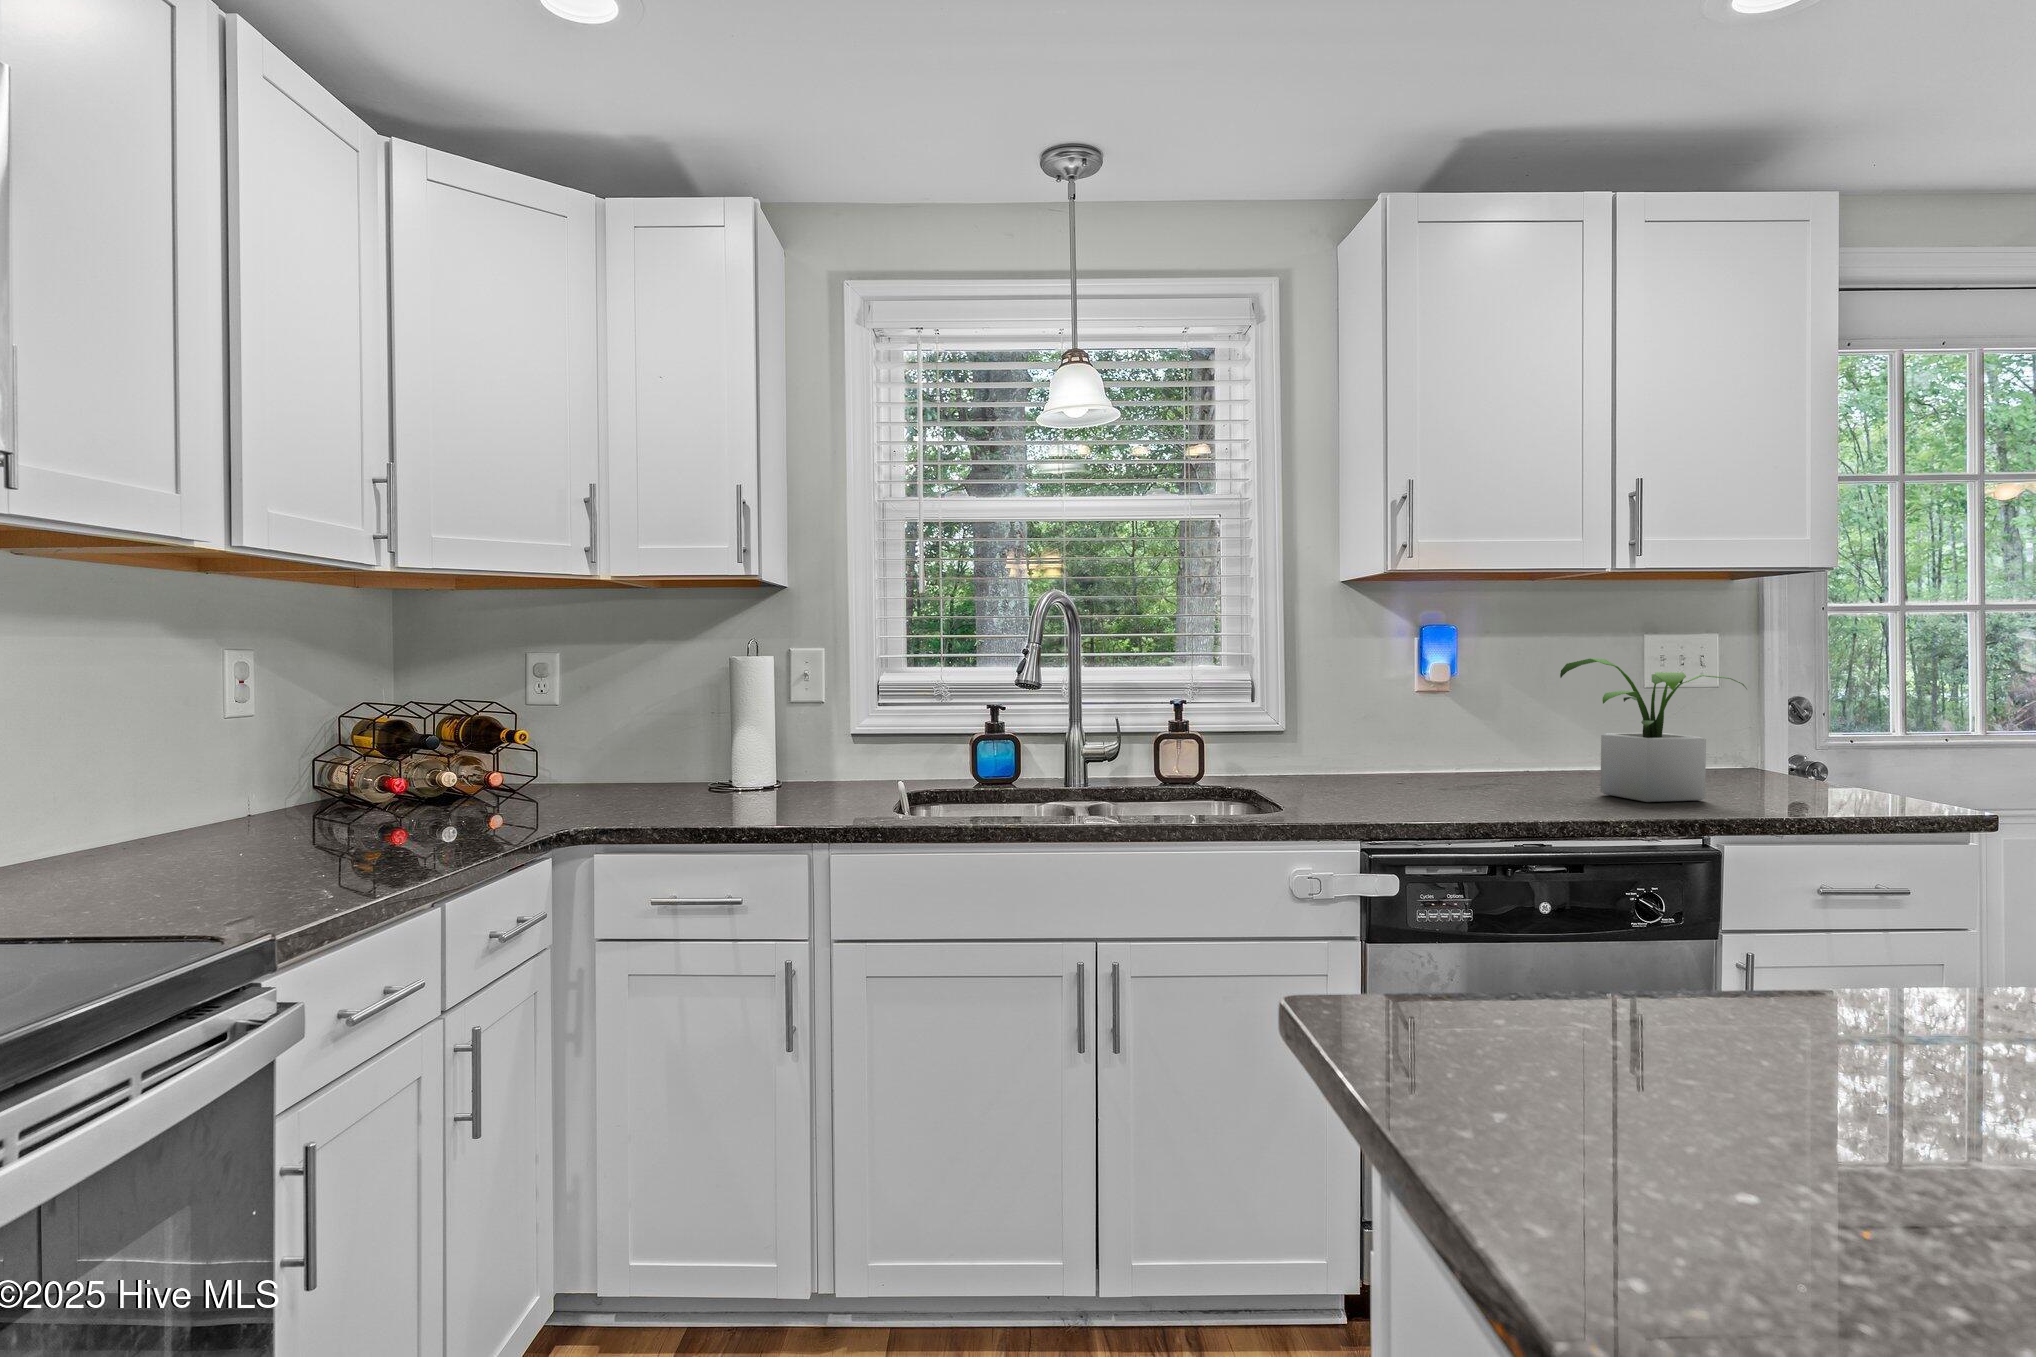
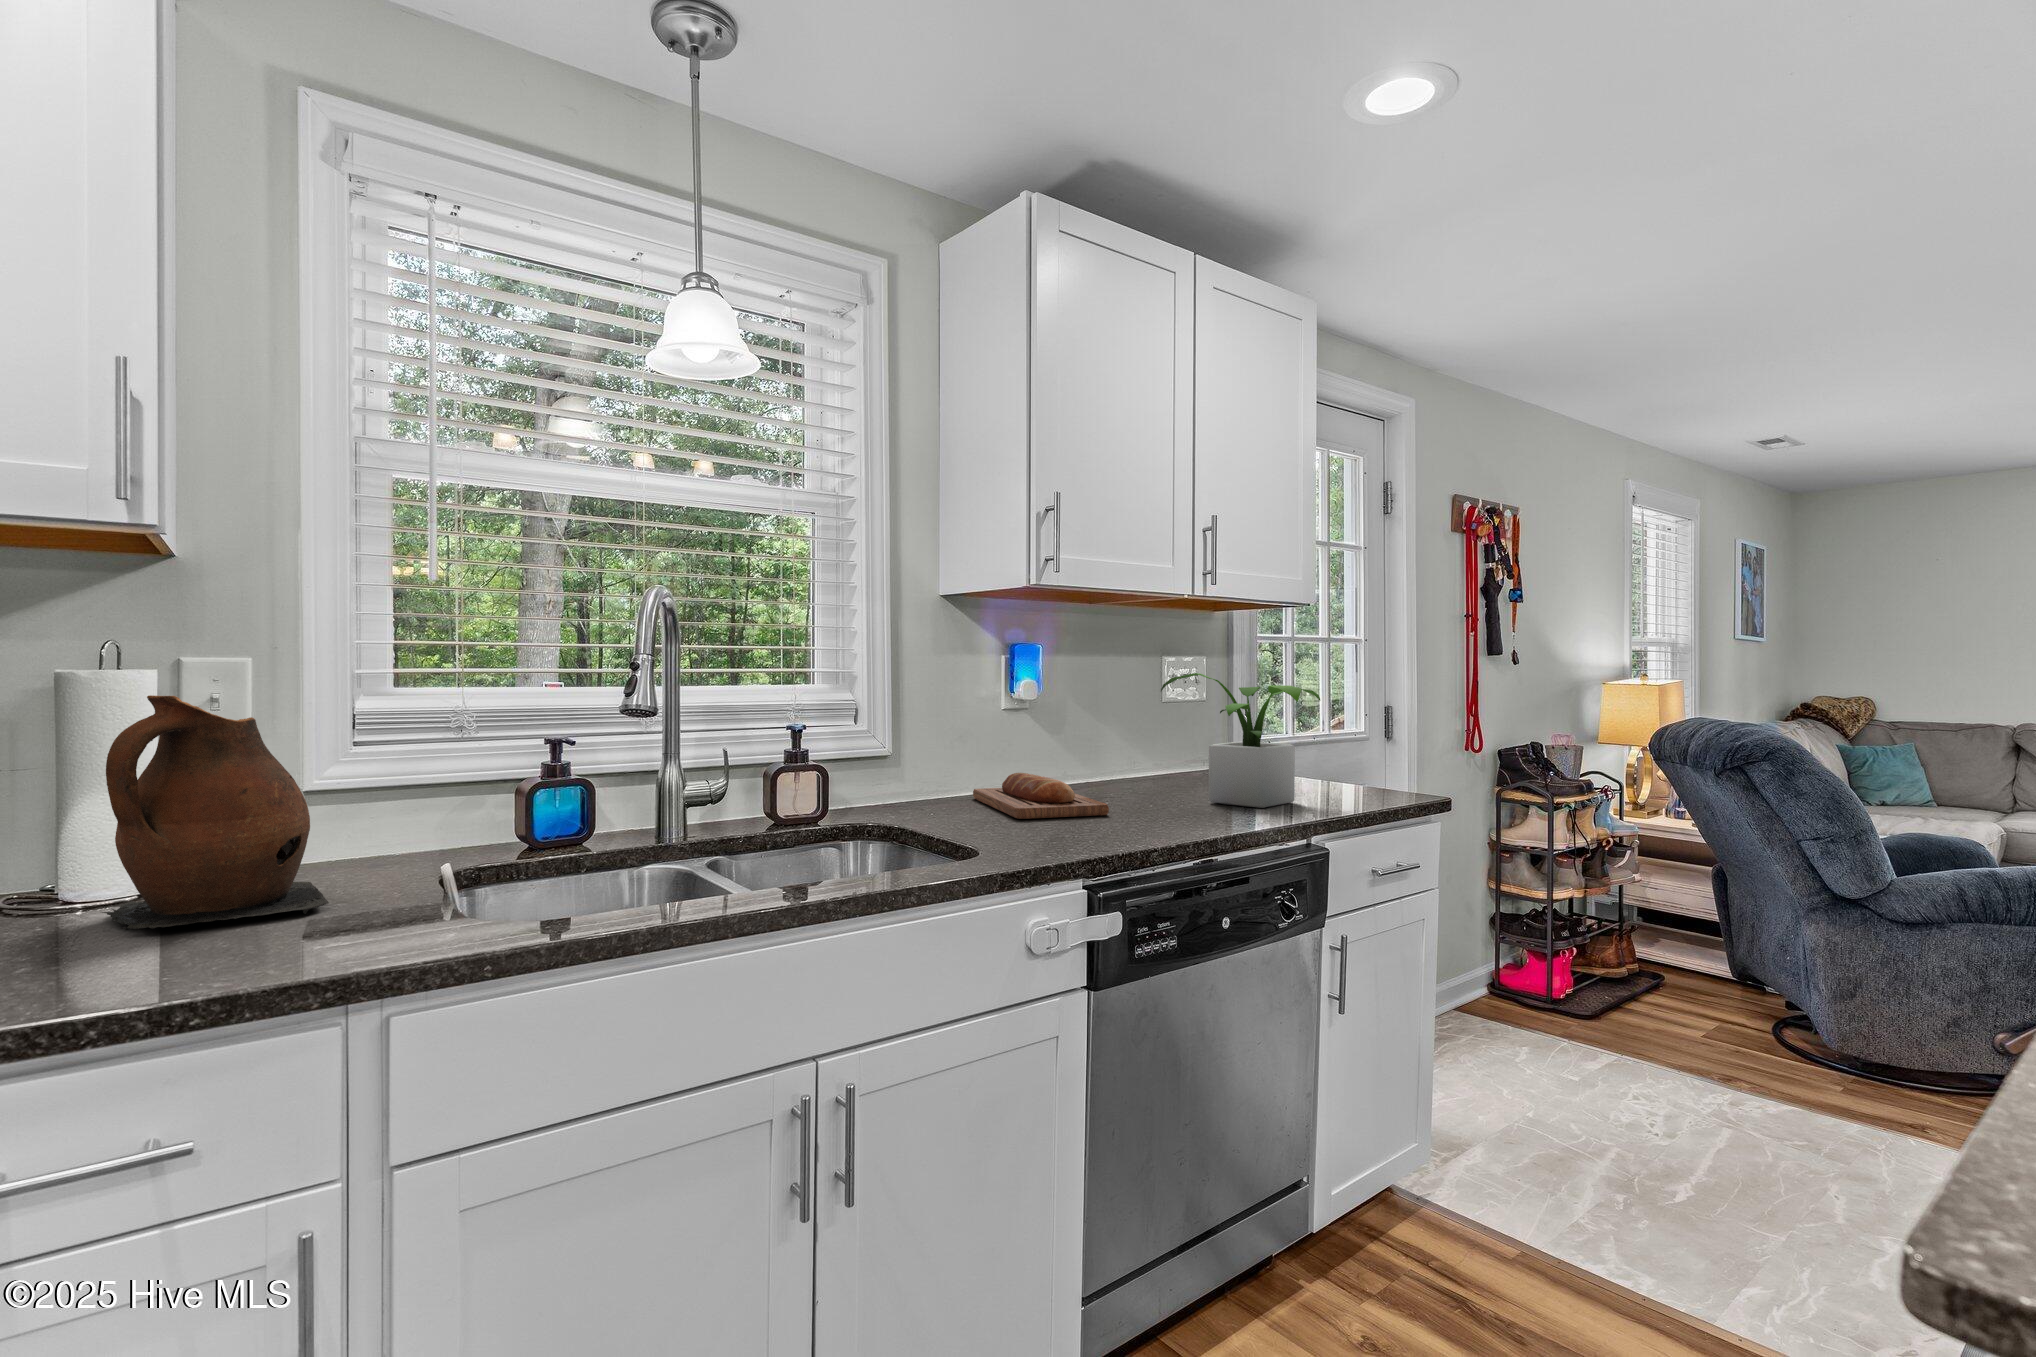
ceramic pitcher: none [734,671,841,804] -> present [102,695,329,929]
bread loaf: none [1366,753,1464,796] -> present [973,773,1109,819]

